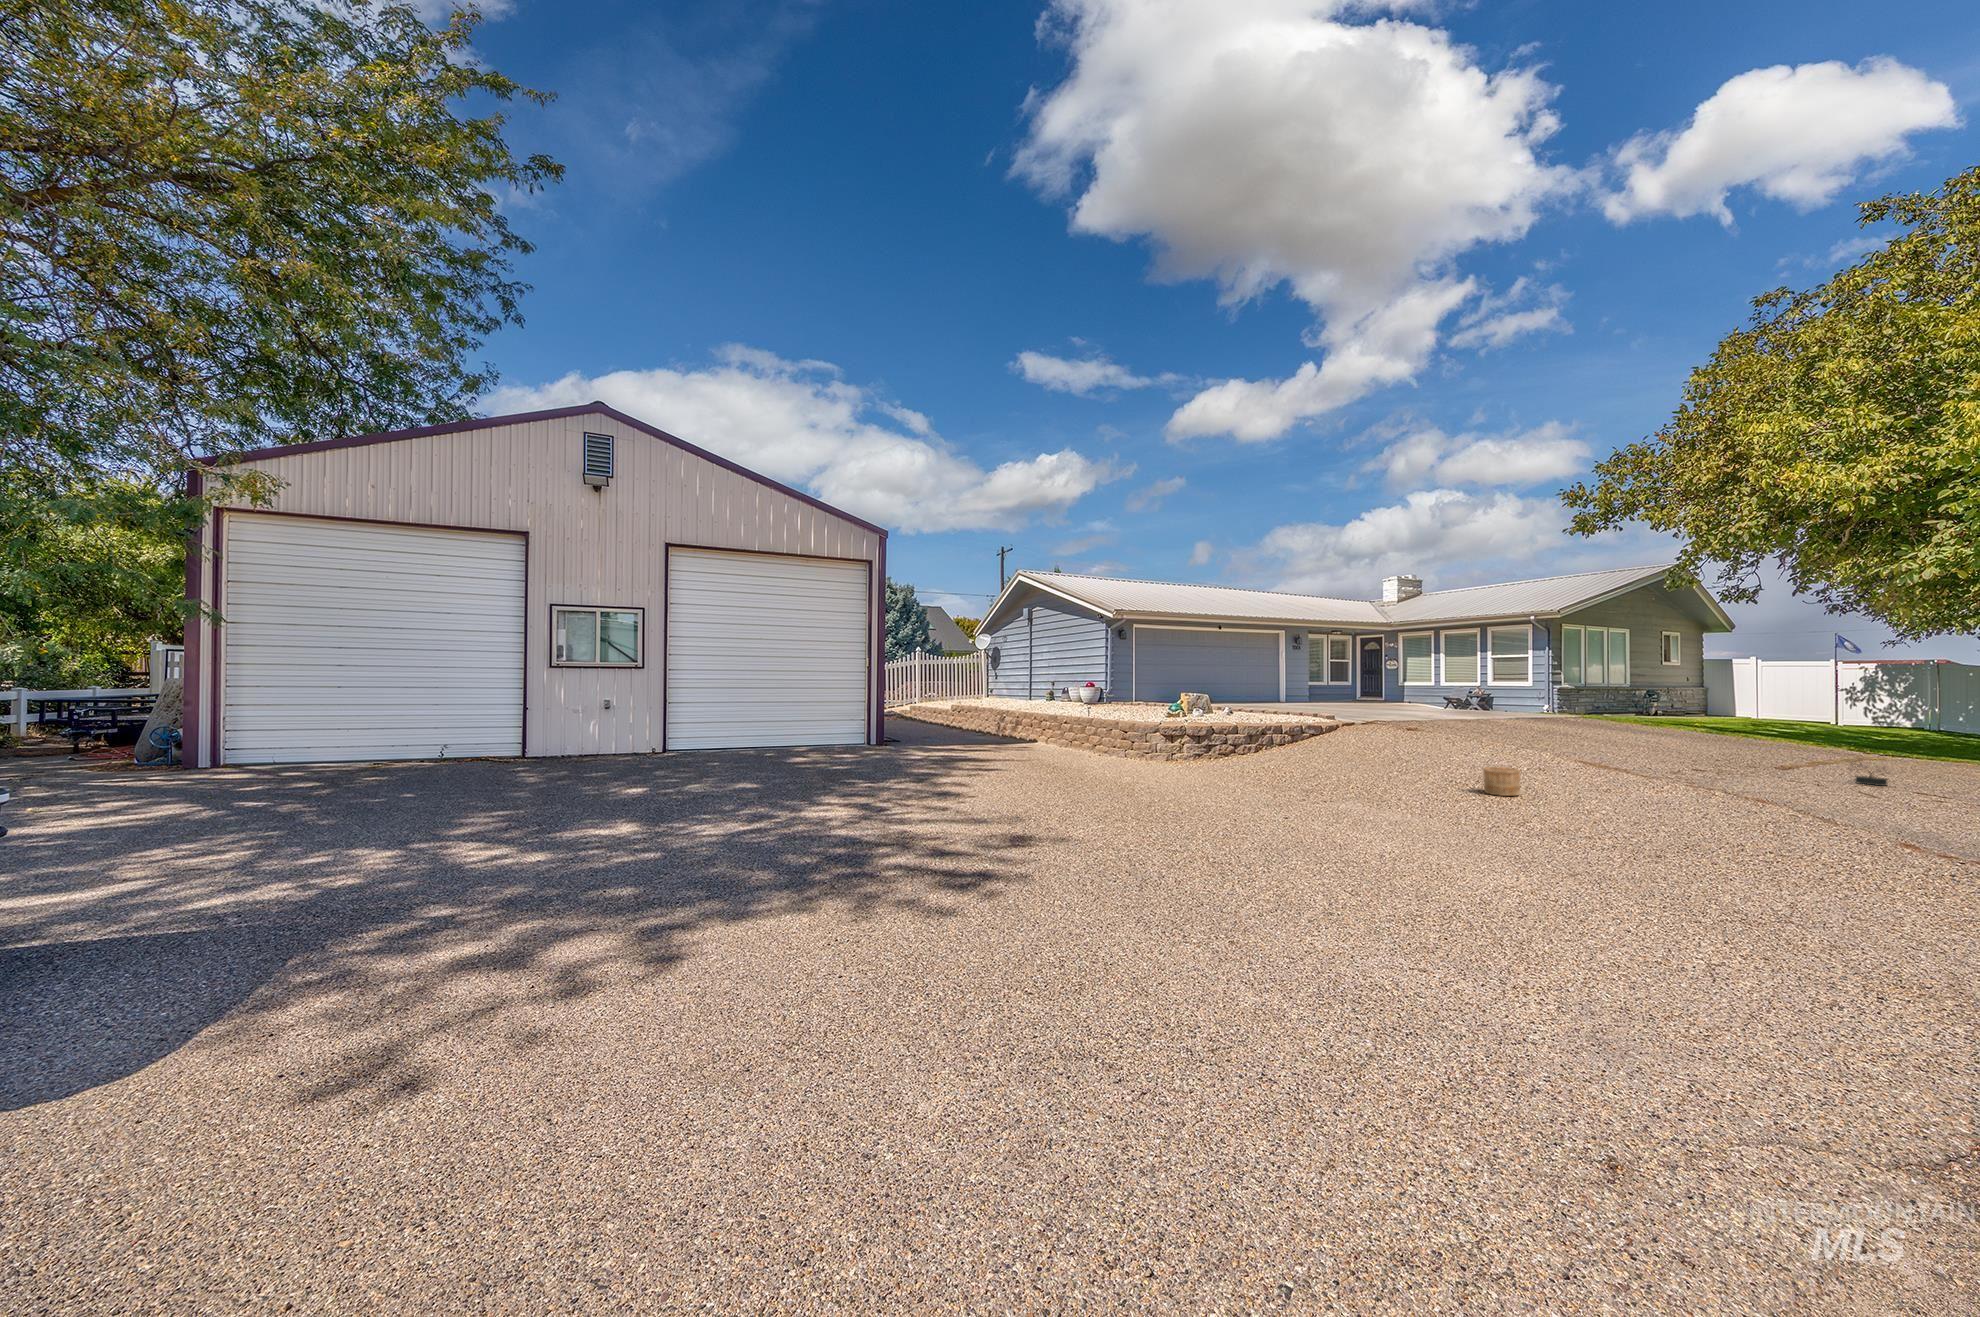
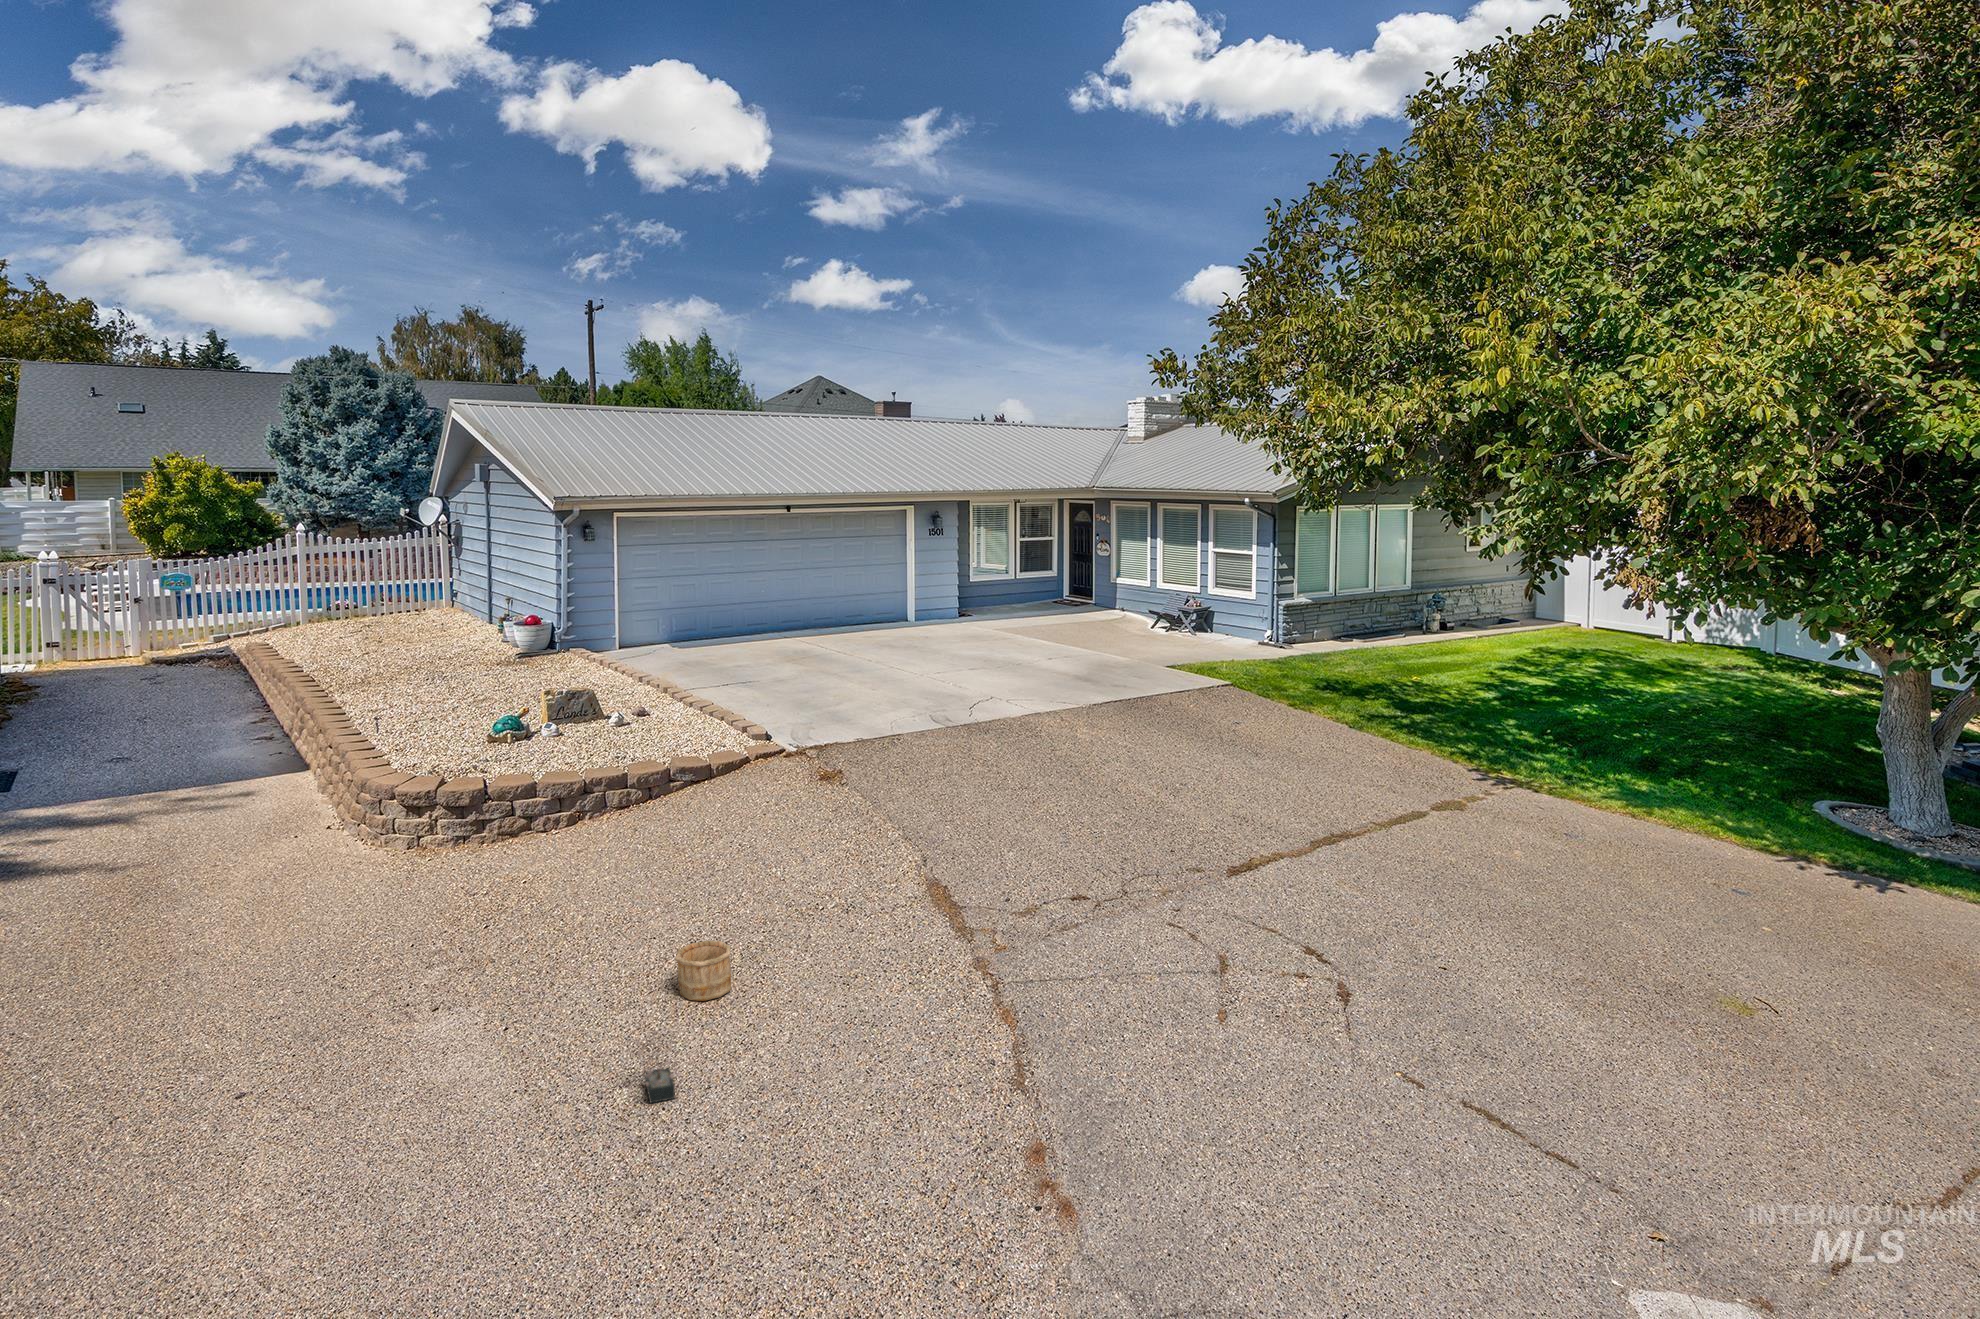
decorative plant: present [1850,761,1890,786] -> present [636,1031,680,1103]

